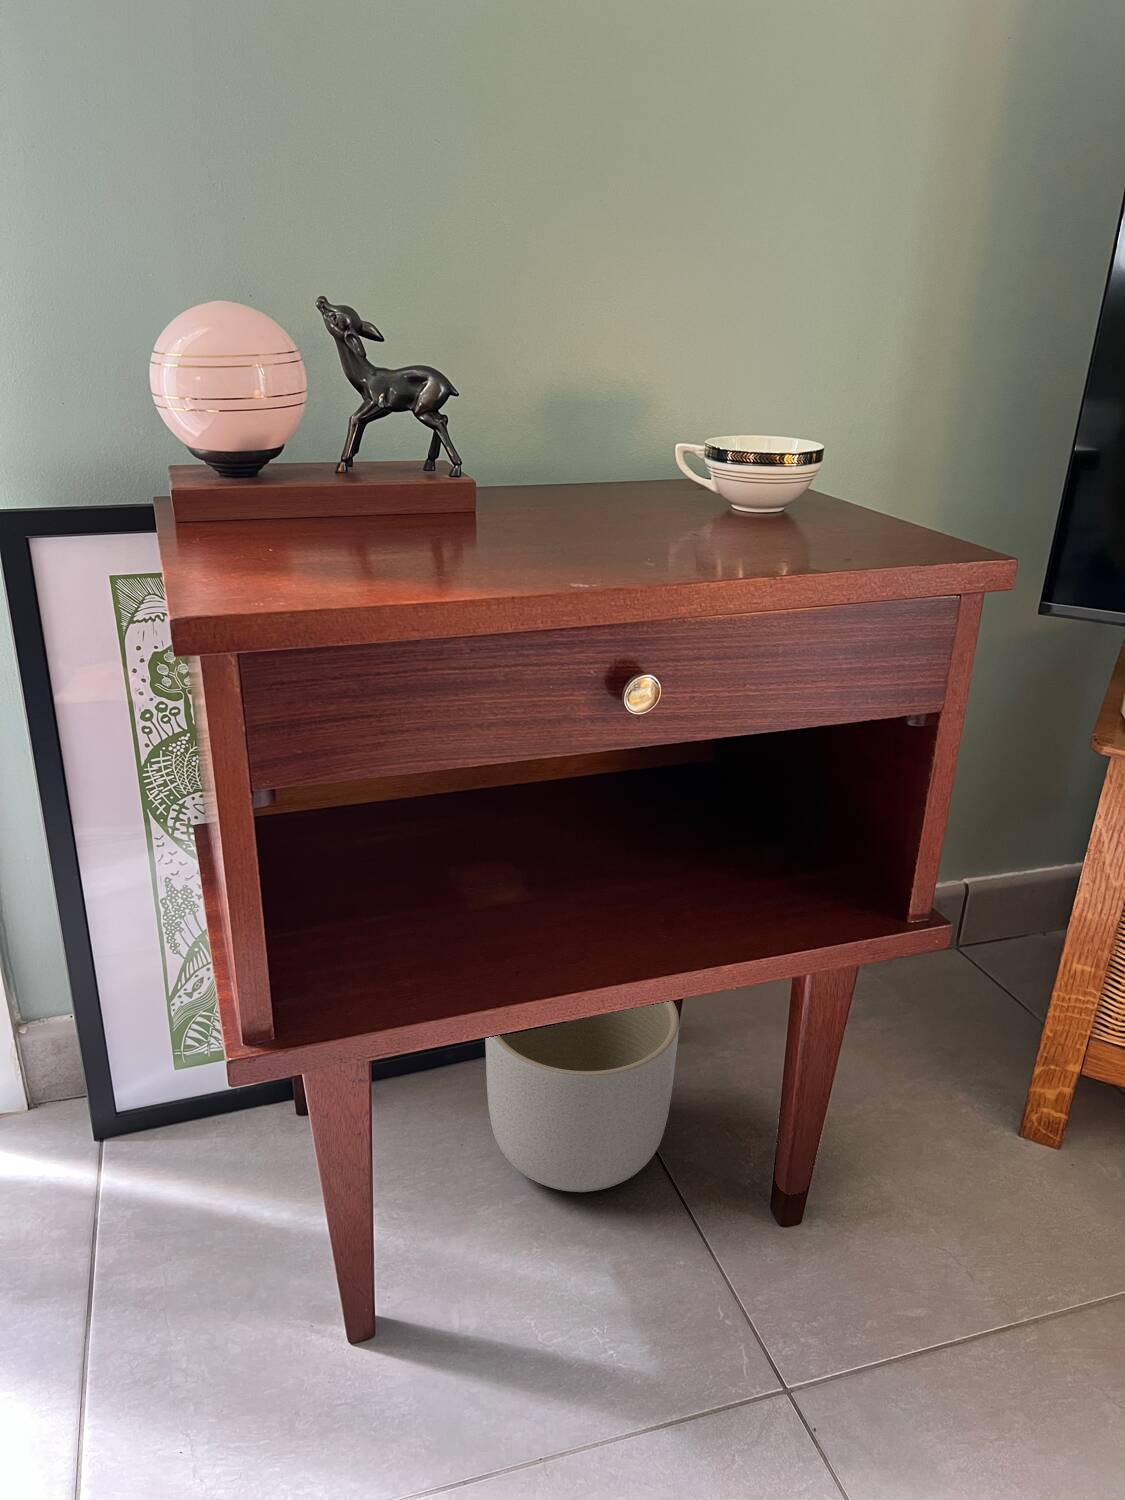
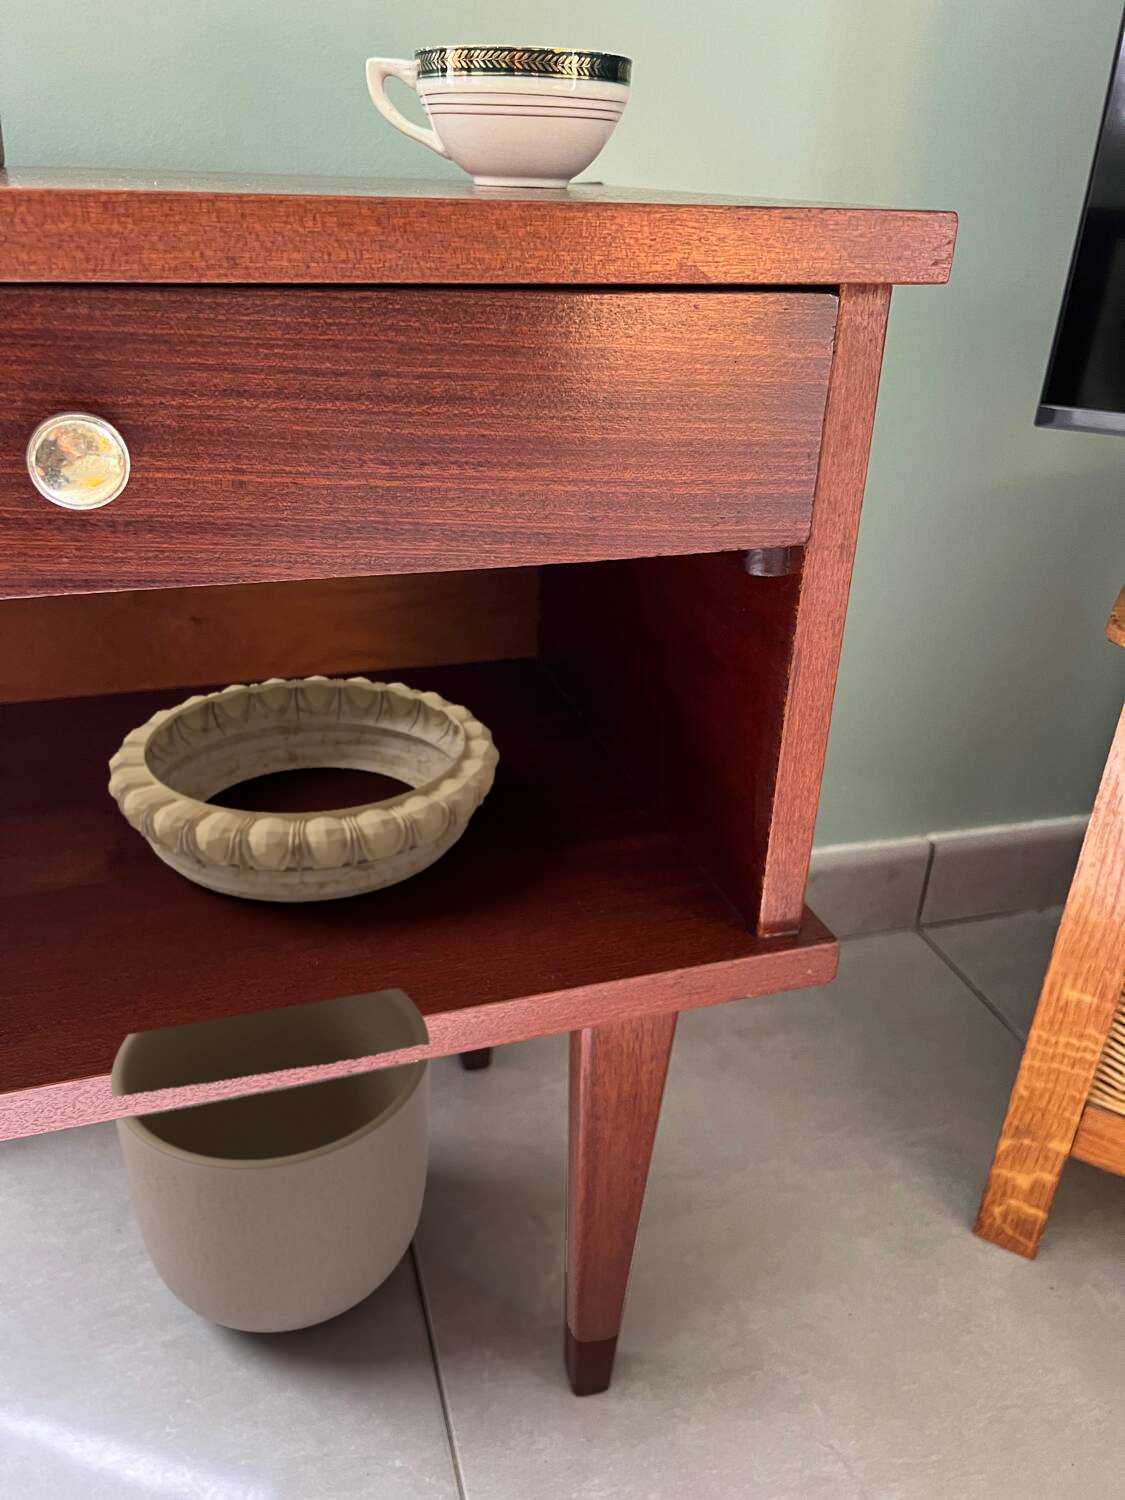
decorative bowl: none [539,780,753,909] -> present [109,676,499,902]

